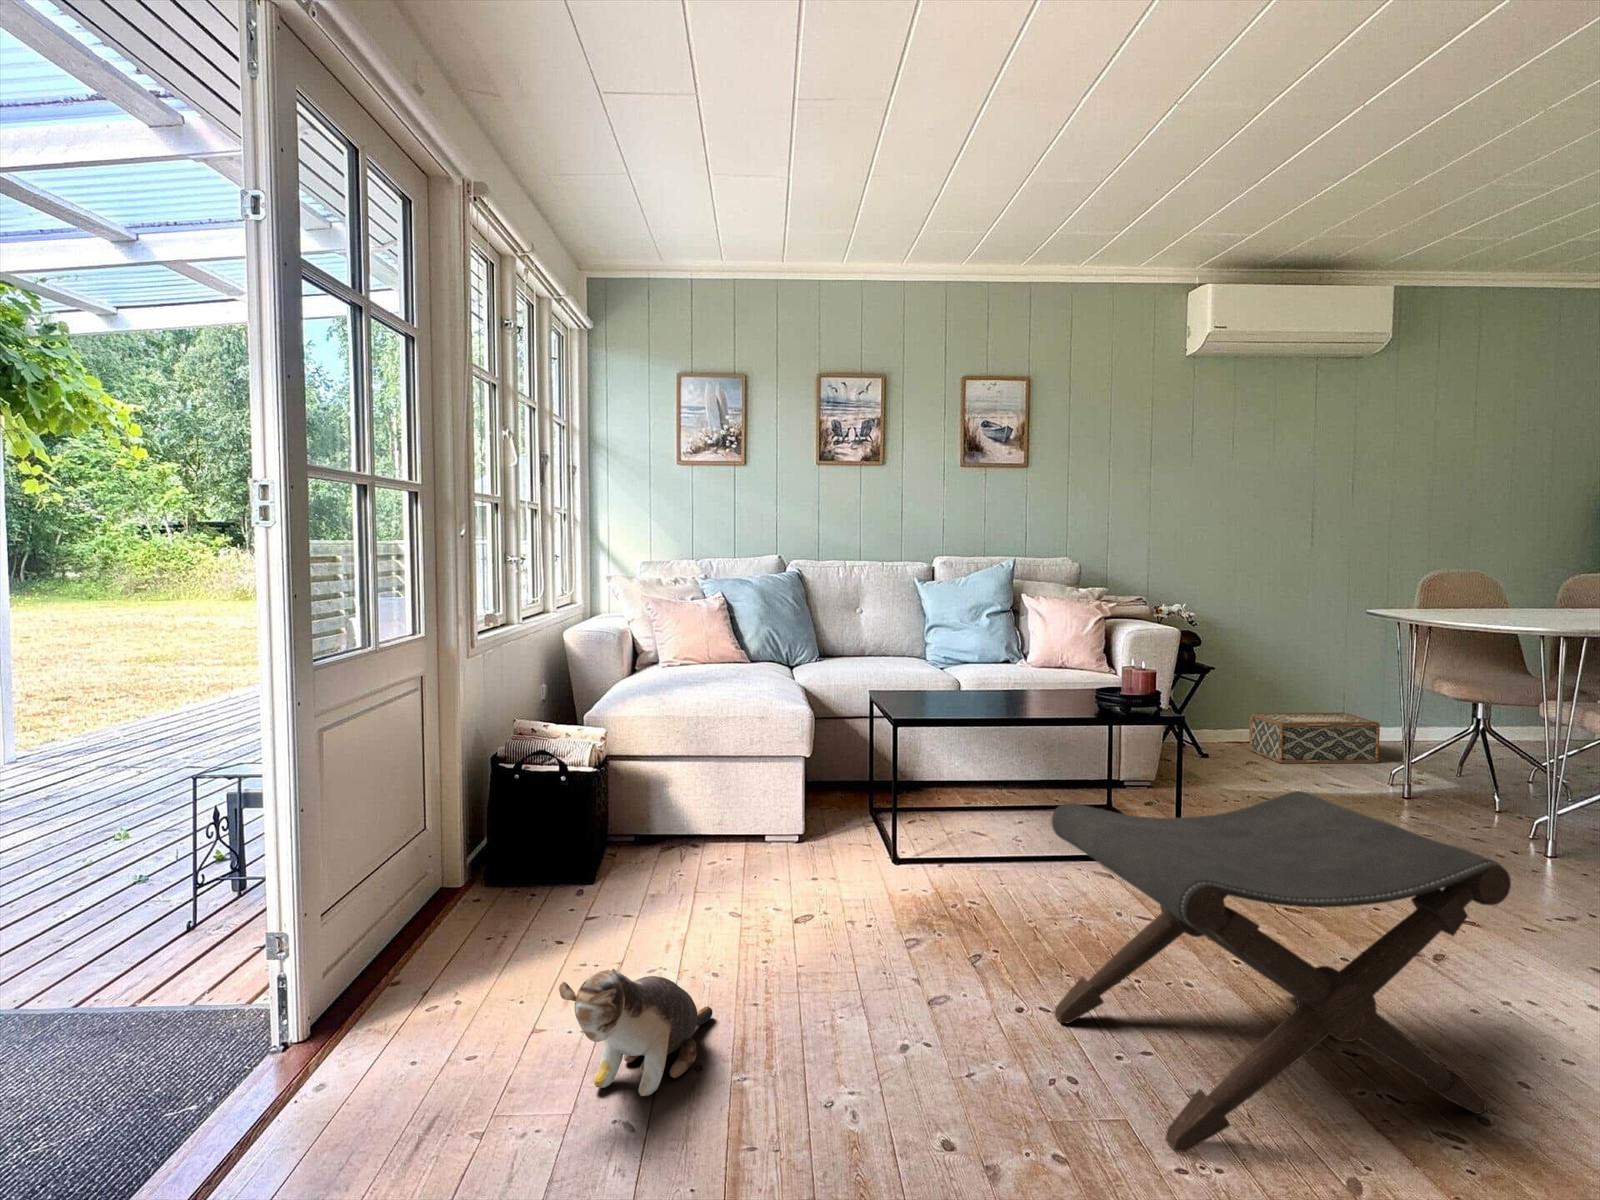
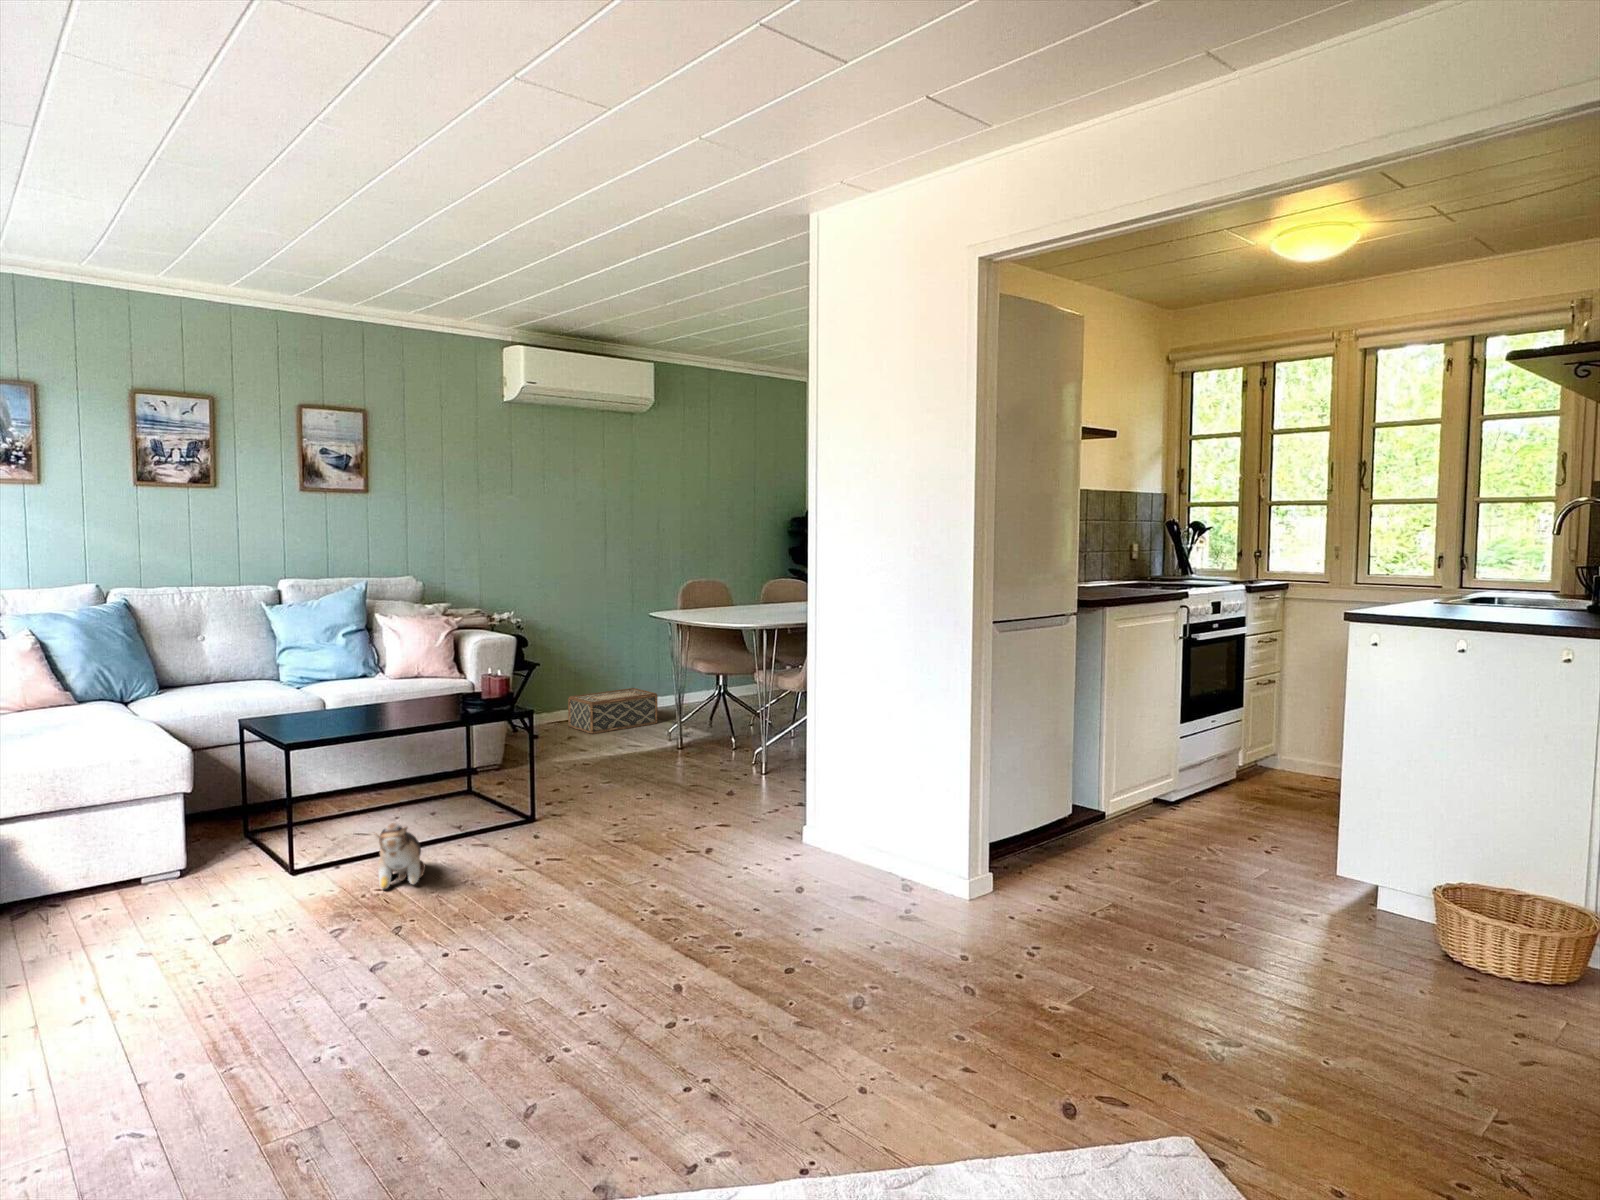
footstool: present [1051,791,1511,1152] -> none [458,758,717,989]
plush toy: present [559,969,713,1096] -> present [375,823,425,889]

